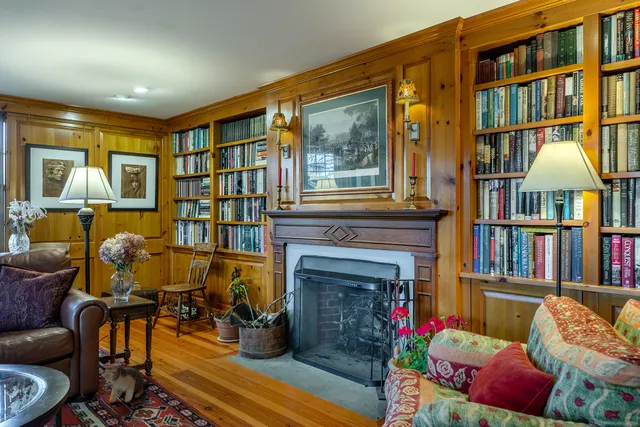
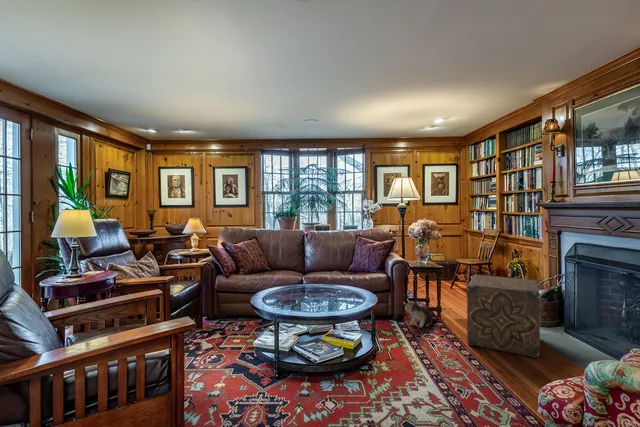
ottoman: none [200,304,283,407] -> present [467,275,540,358]

